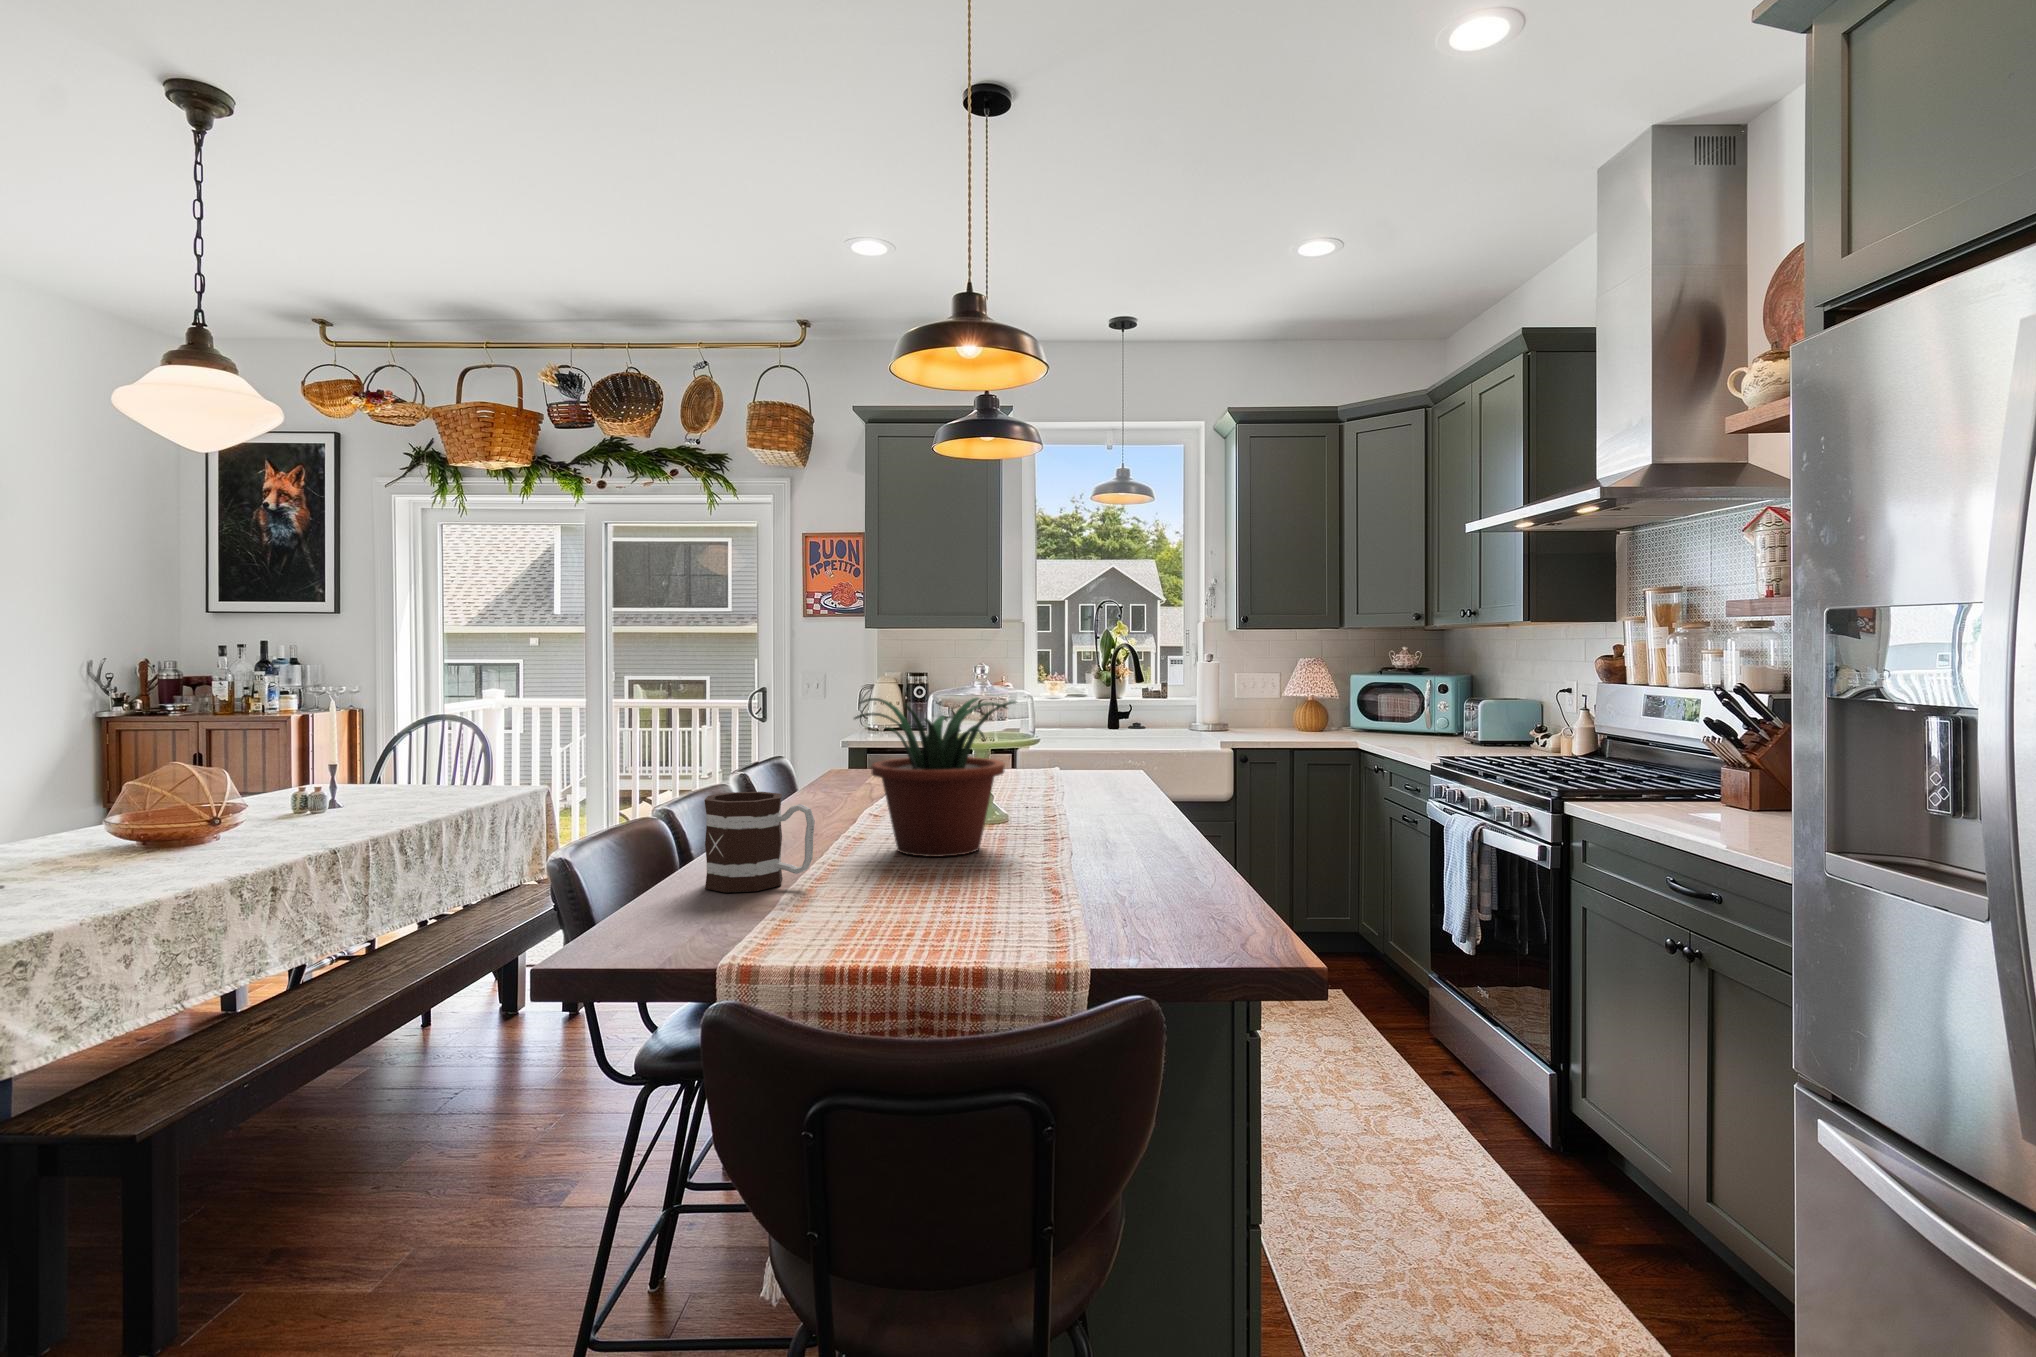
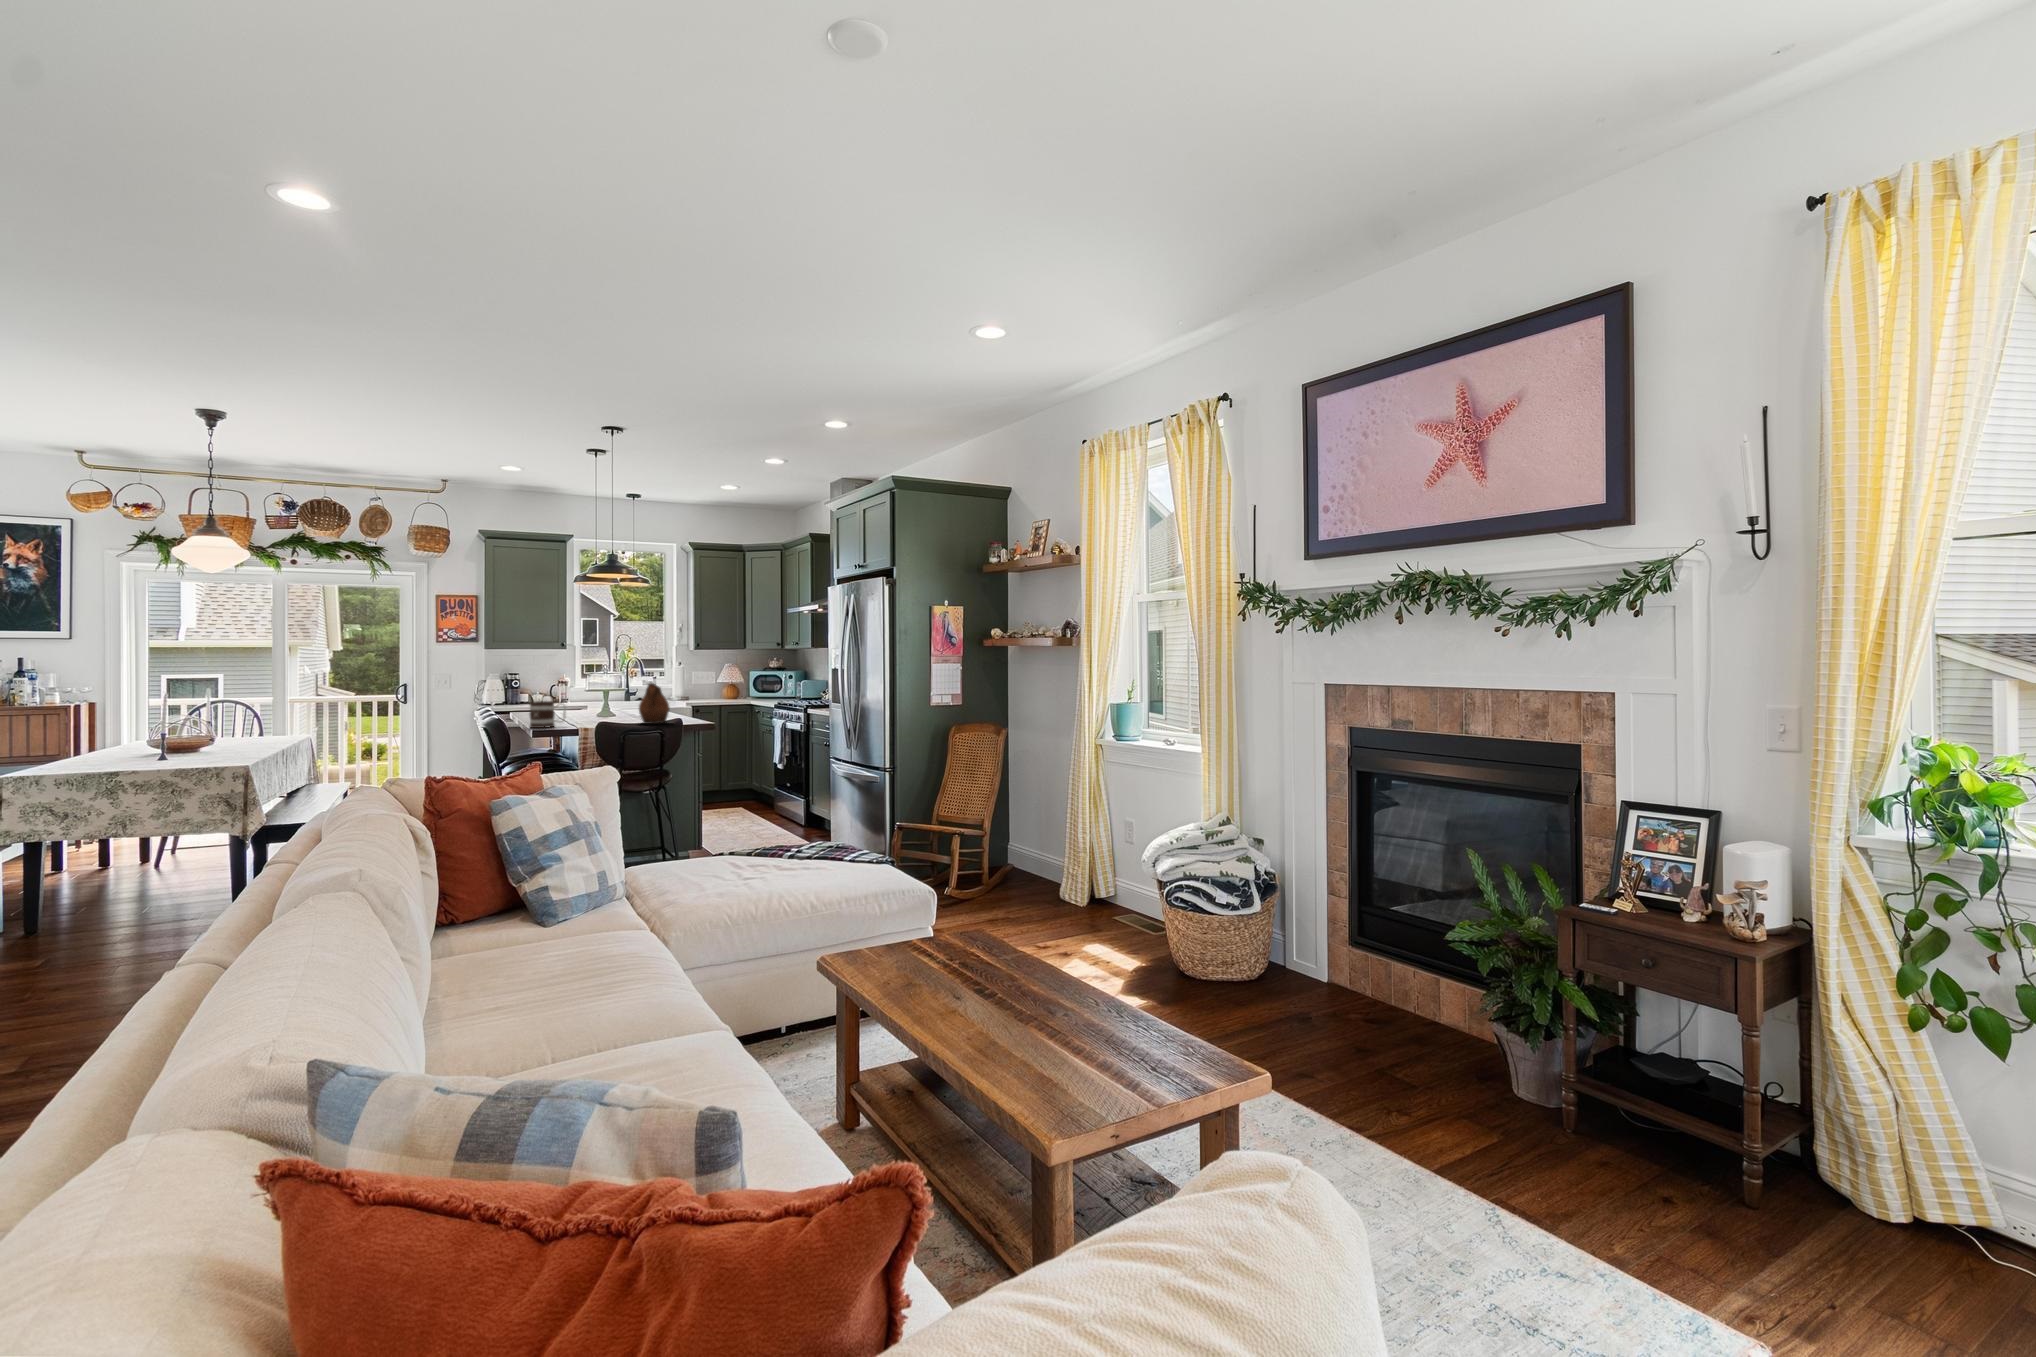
potted plant: present [854,698,1016,857] -> none [562,674,621,723]
ceramic pitcher: none [1027,748,1176,916] -> present [639,683,670,724]

